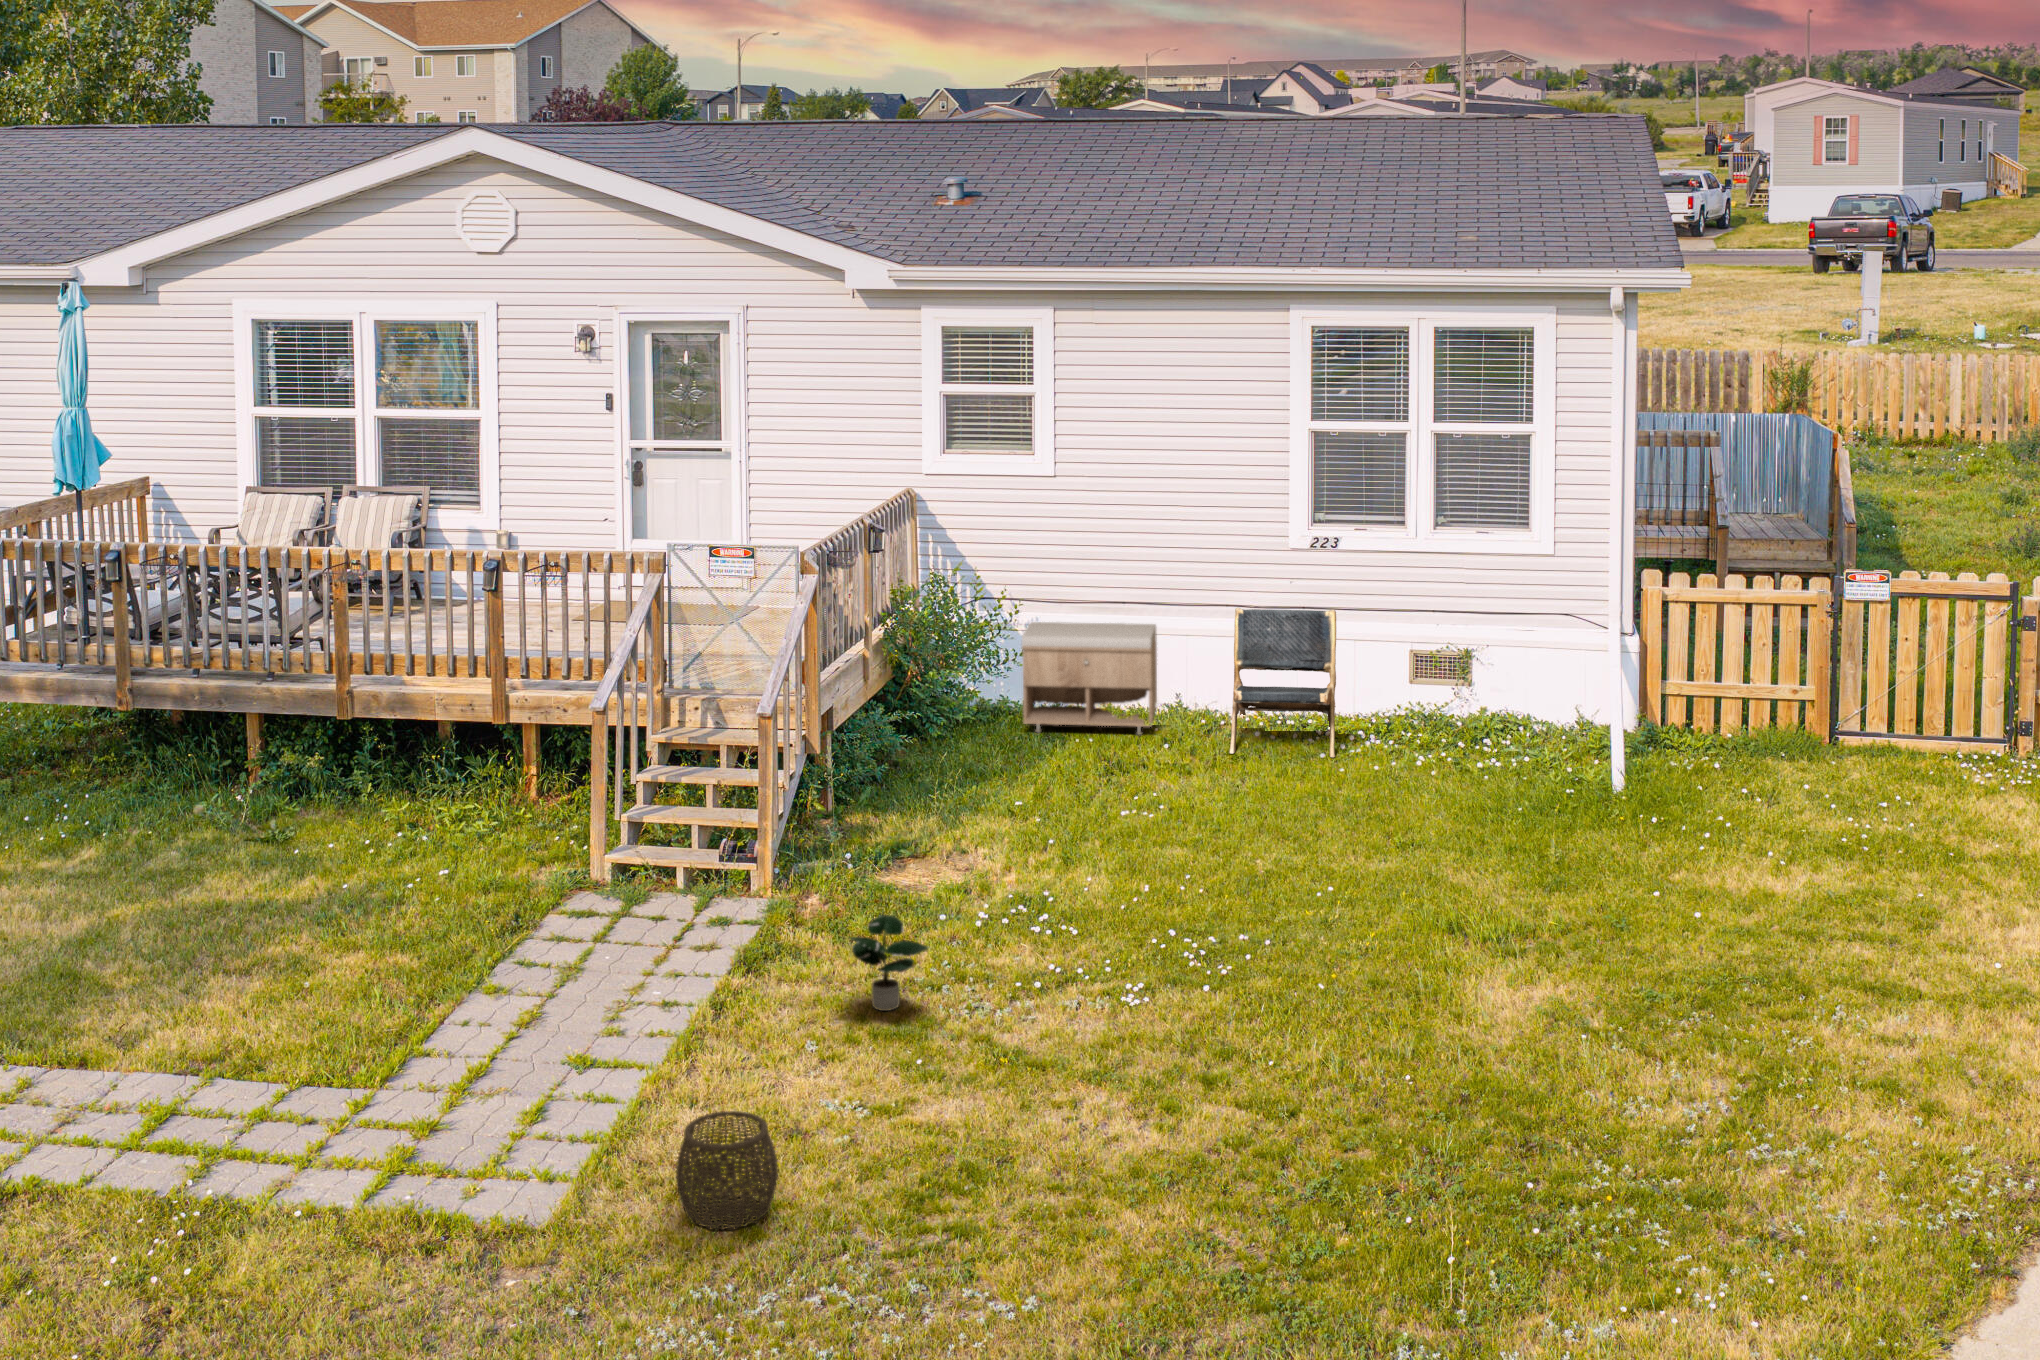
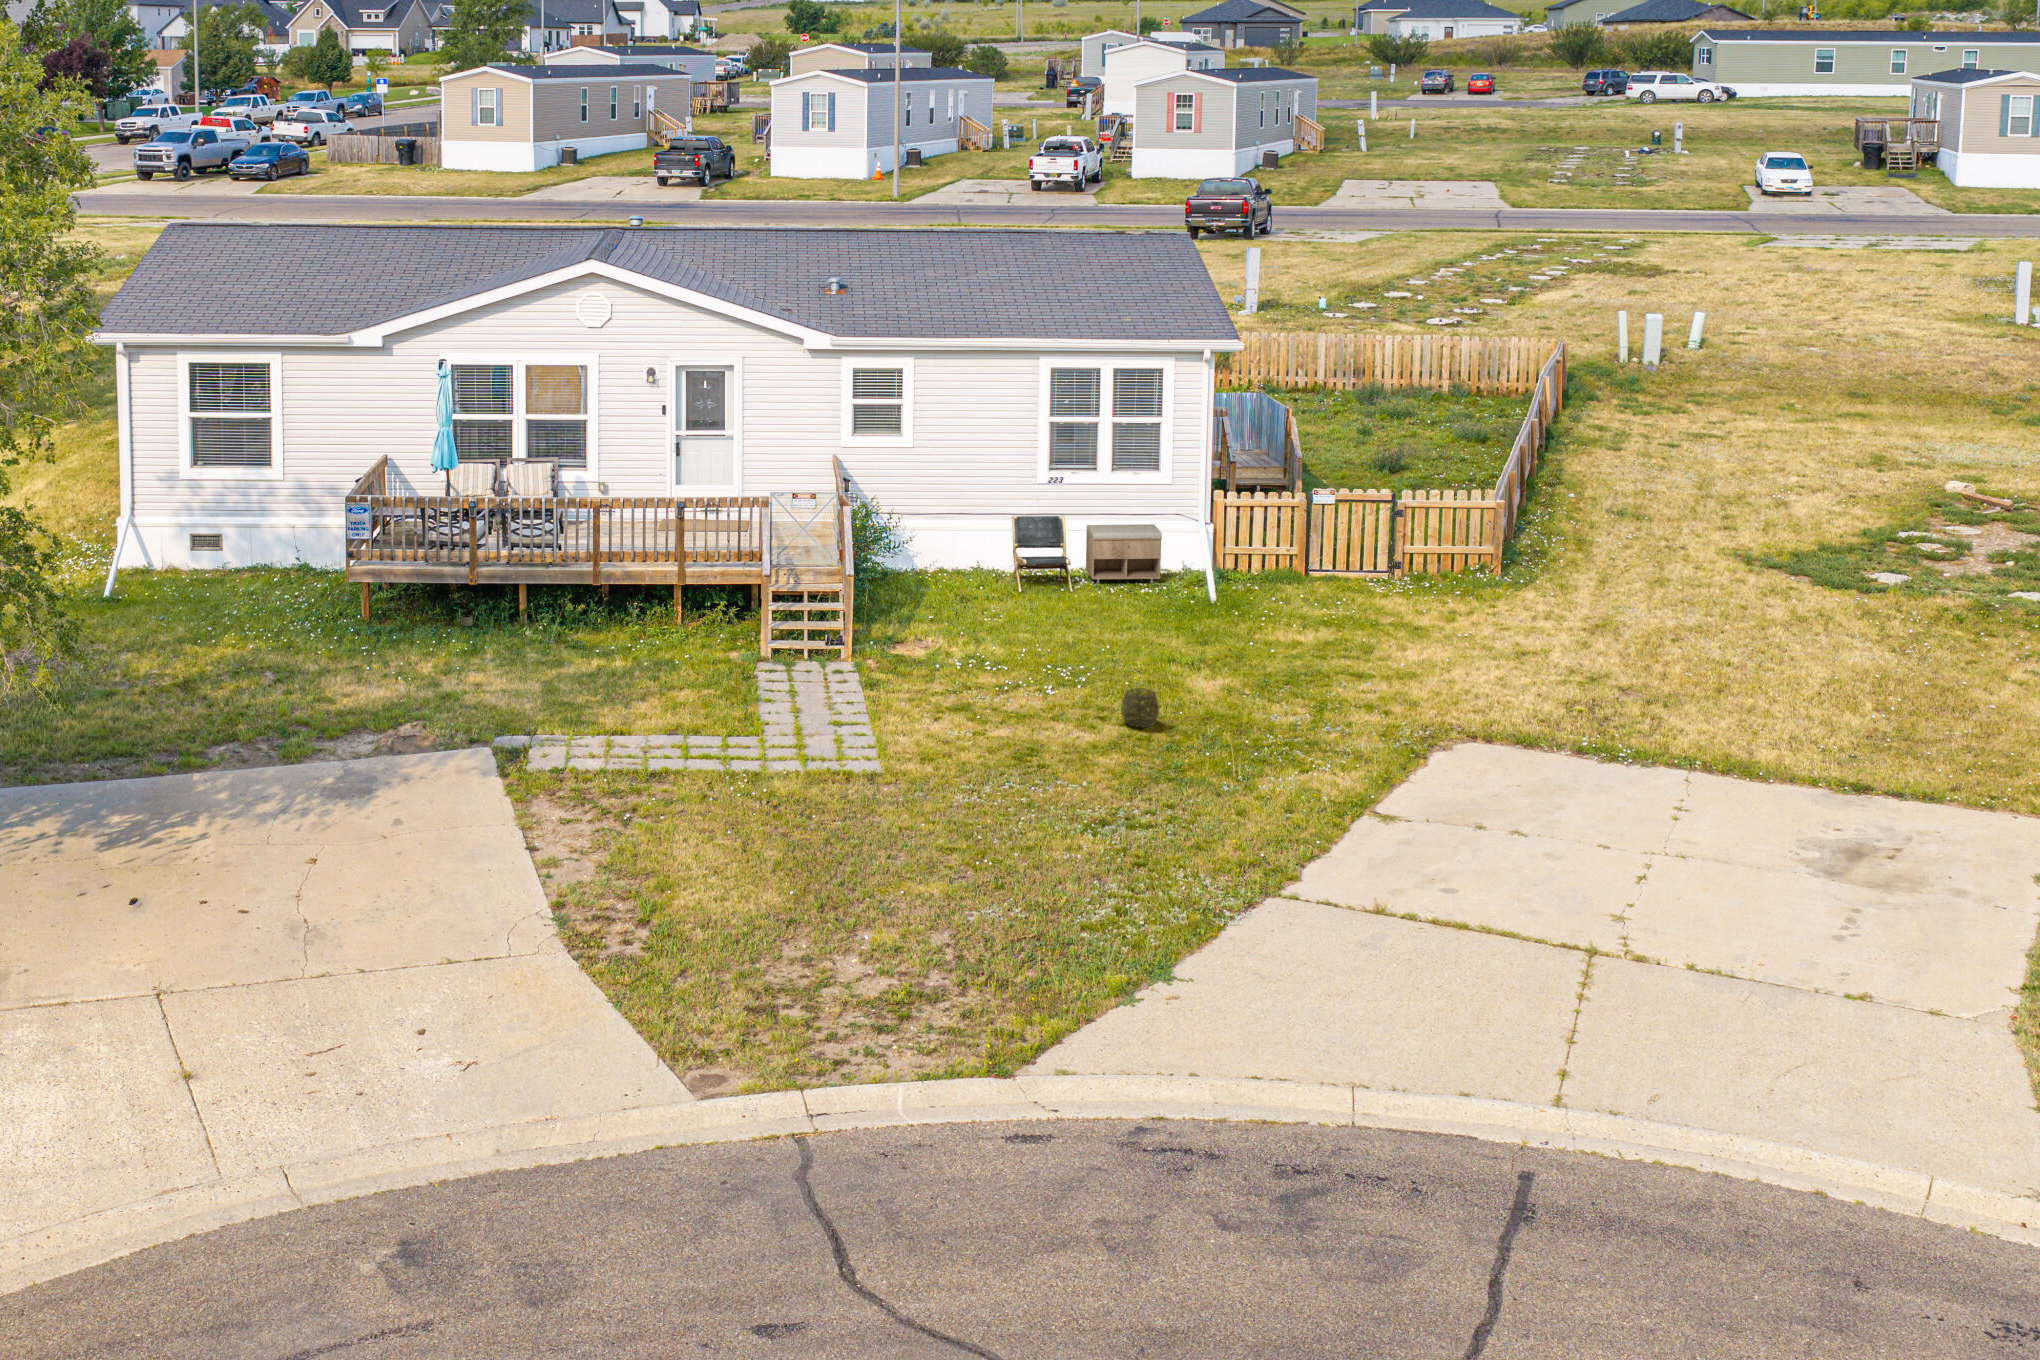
storage bench: present [1022,622,1157,735] -> present [1086,524,1162,584]
potted plant: present [851,915,929,1011] -> present [453,591,484,626]
woven basket: present [676,1111,778,1230] -> present [1121,688,1159,727]

